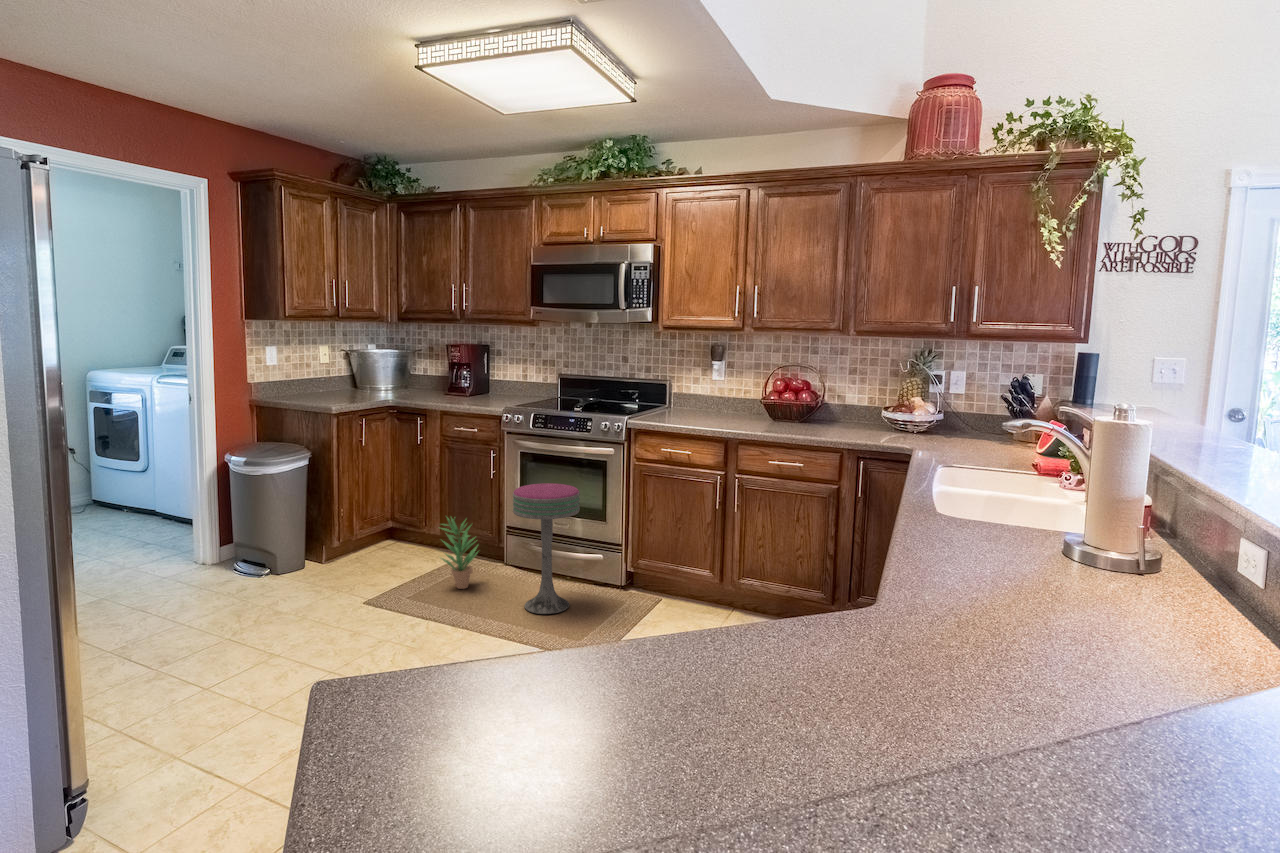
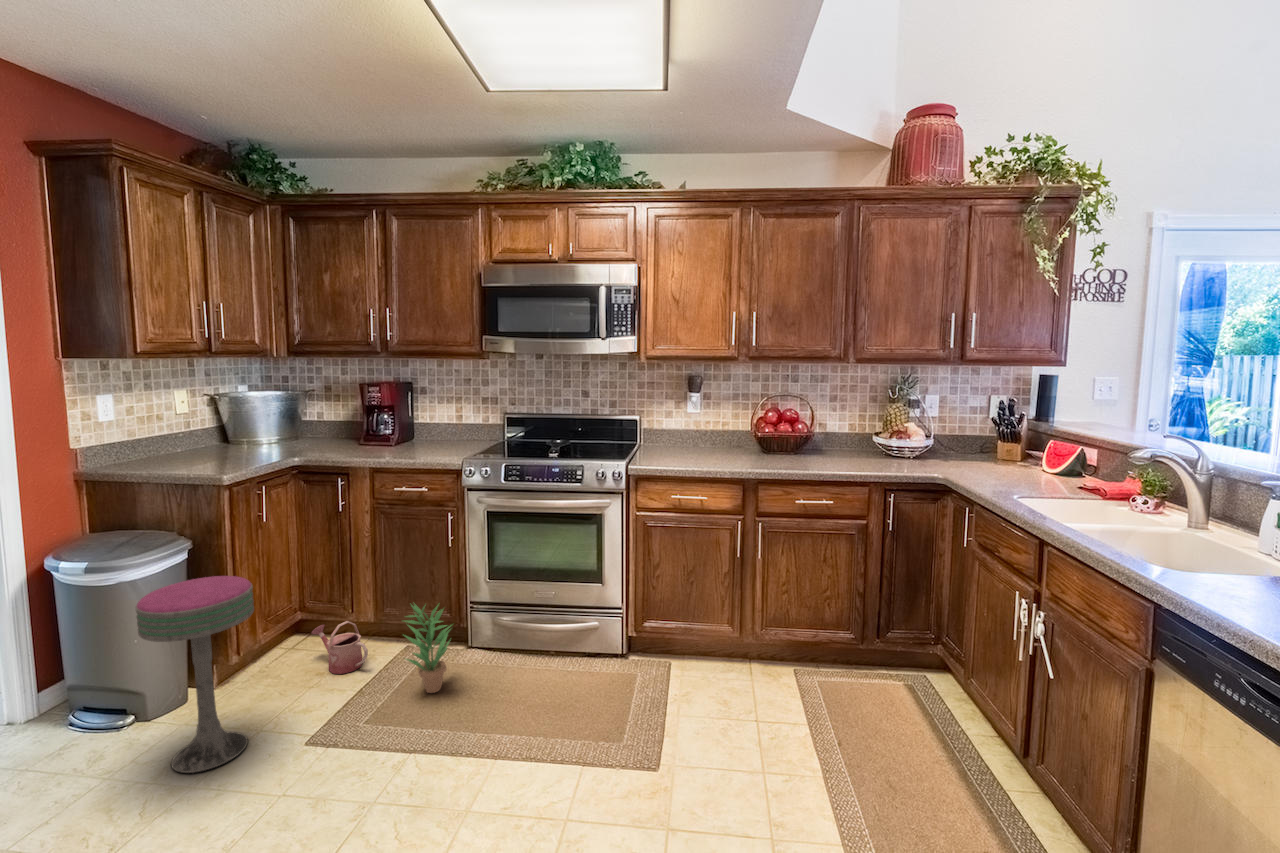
bar stool: present [513,483,580,614] -> present [136,576,254,773]
watering can: none [391,530,425,569] -> present [312,621,368,674]

